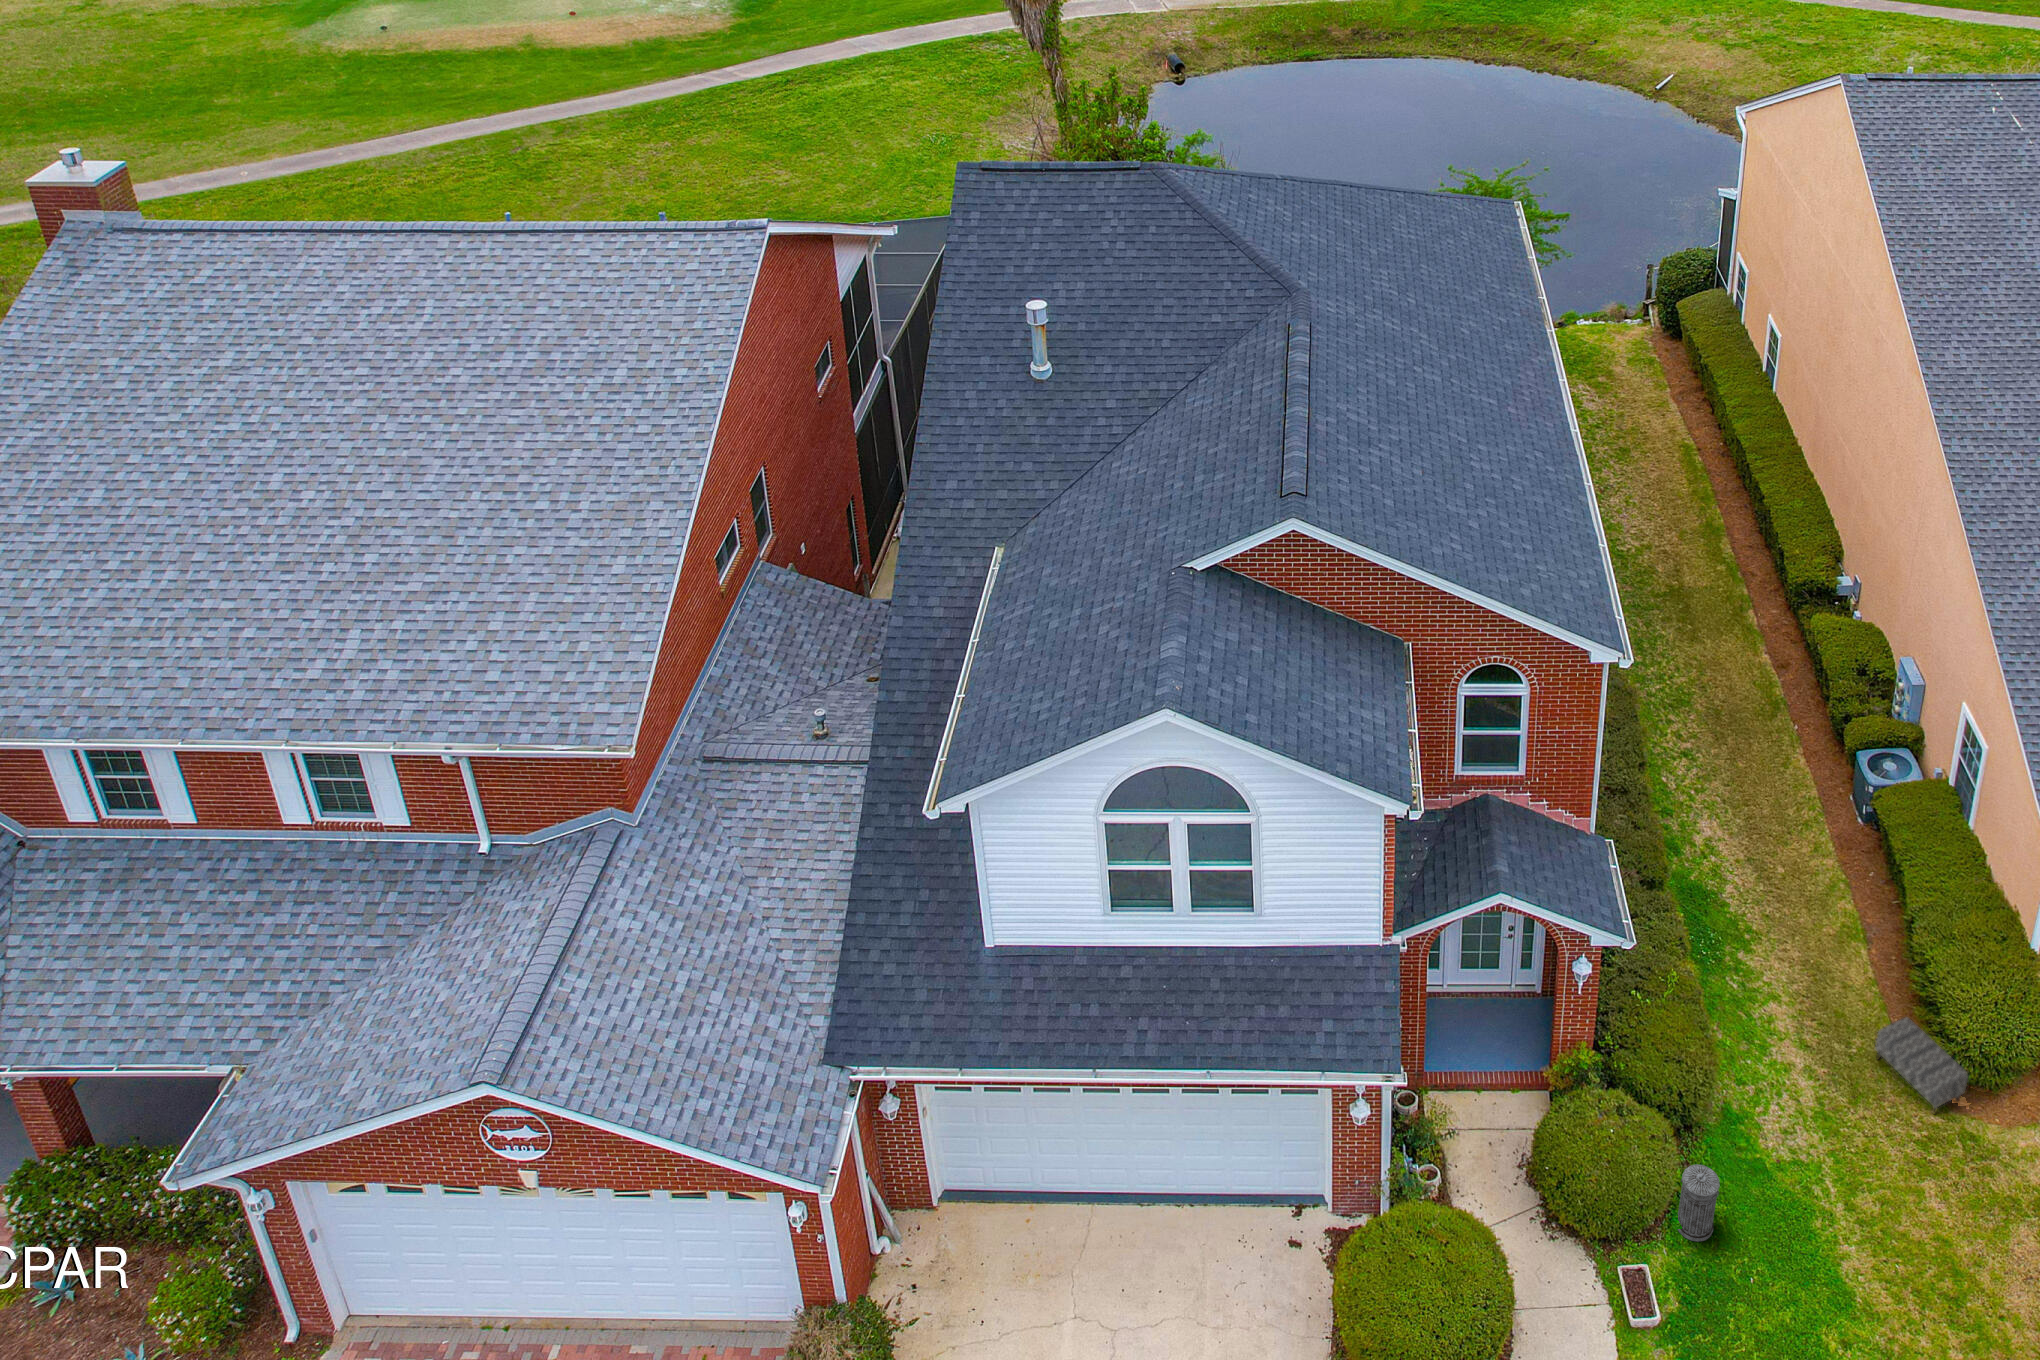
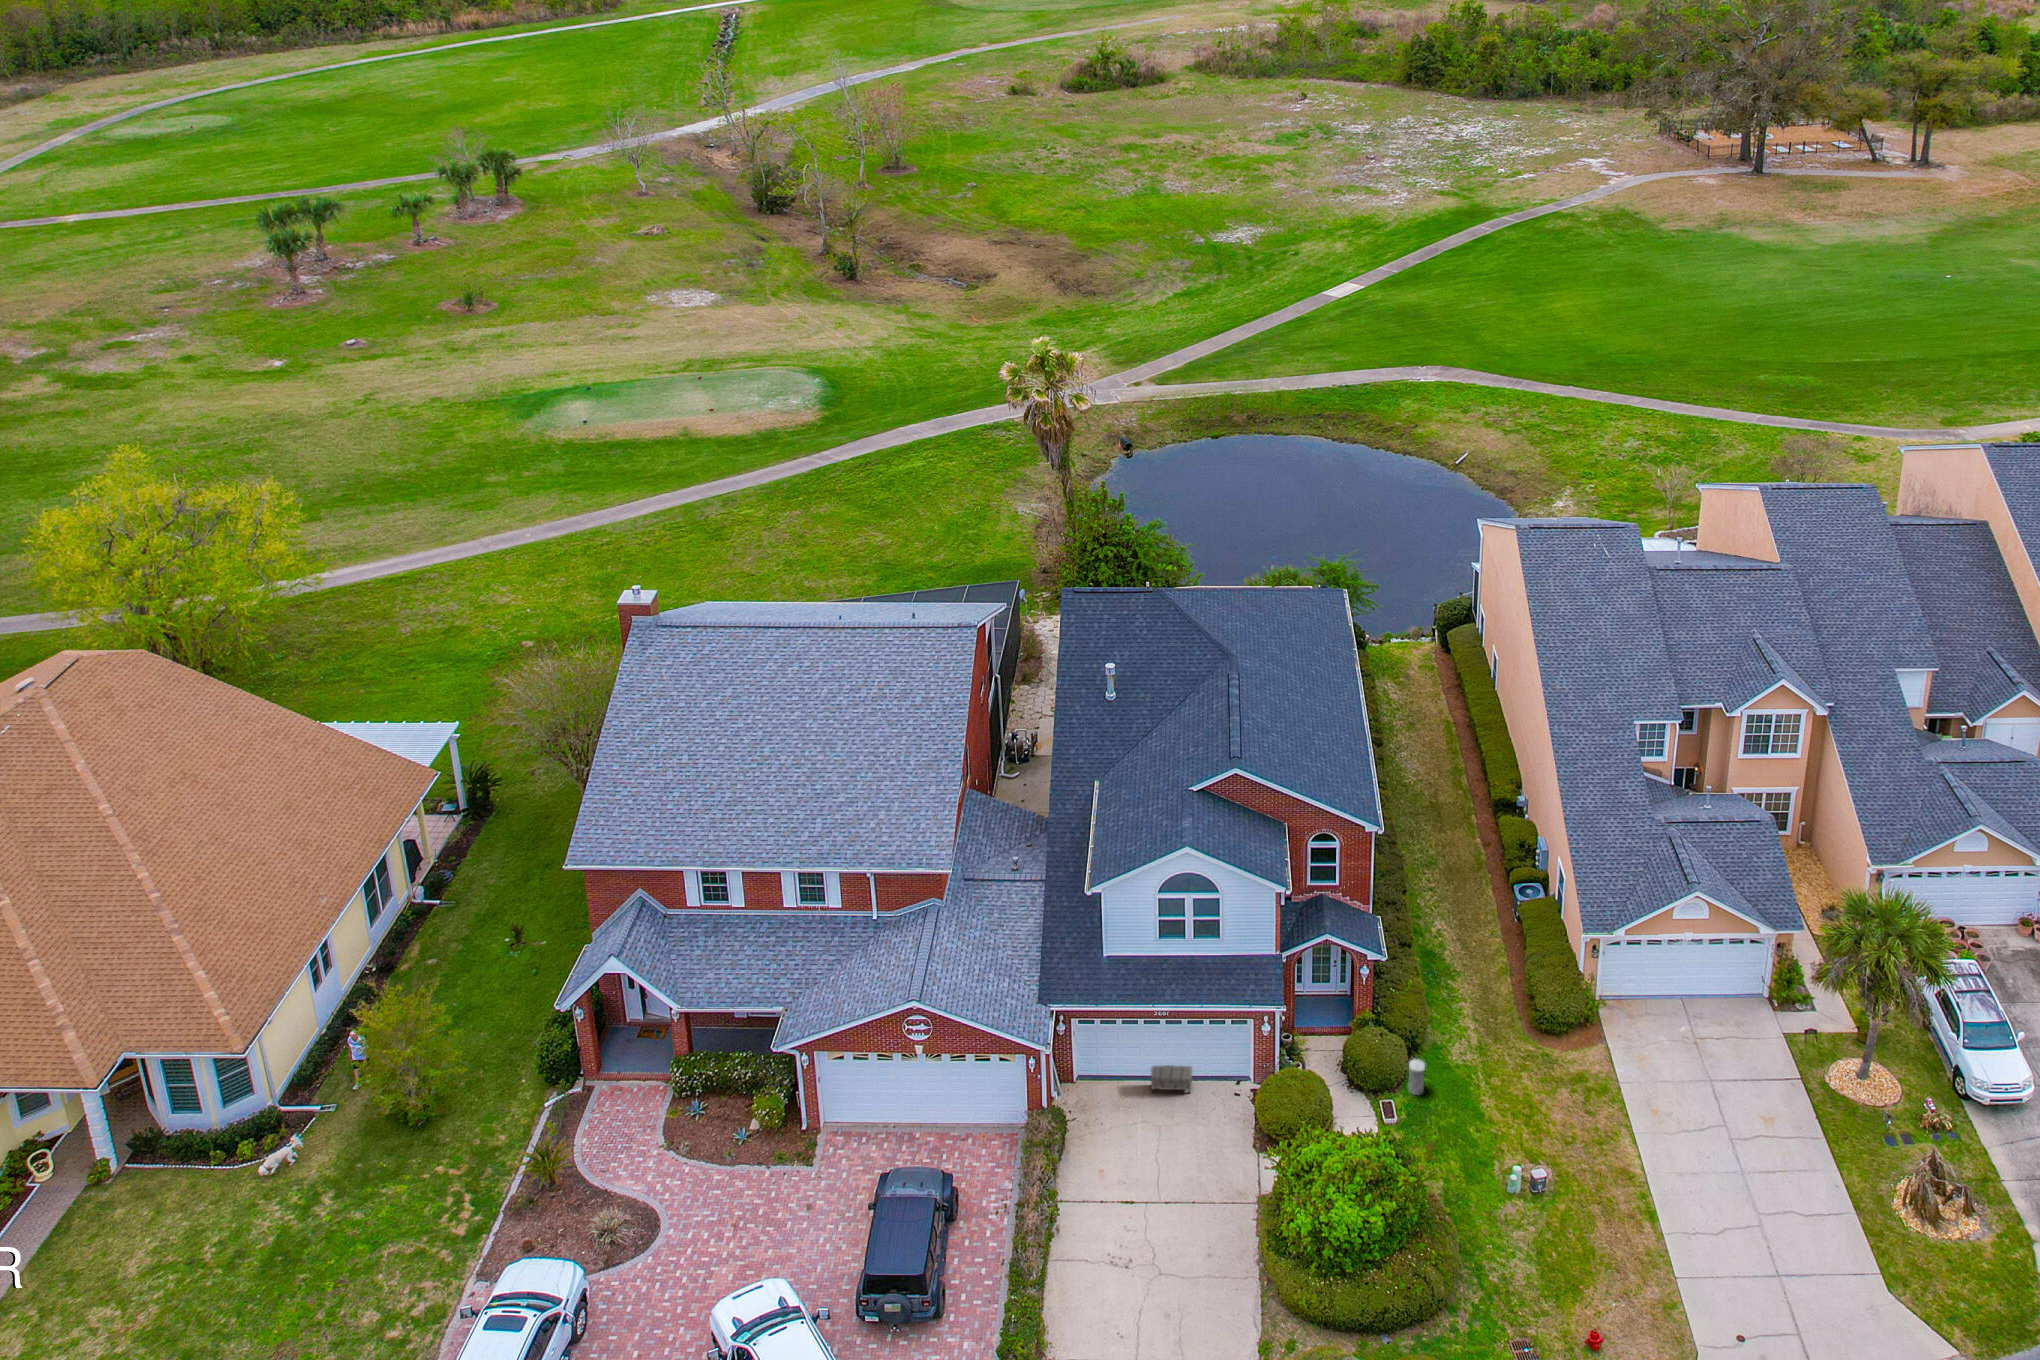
bench: present [1875,1017,1969,1114] -> present [1151,1065,1192,1092]

